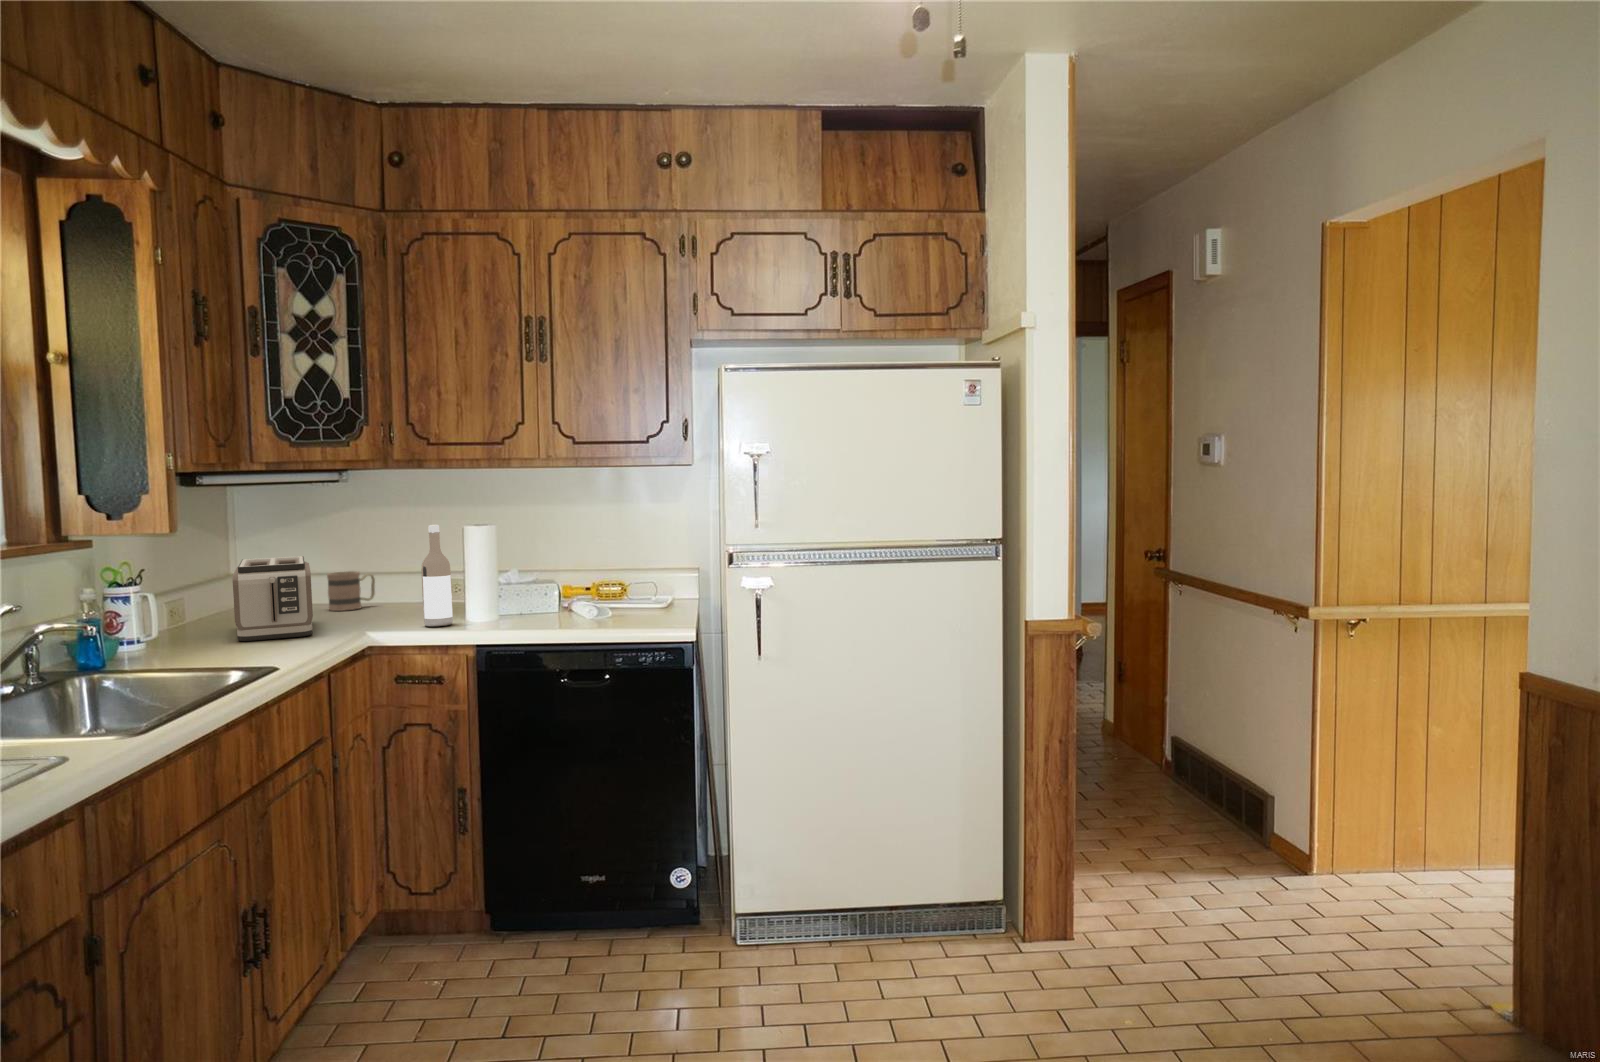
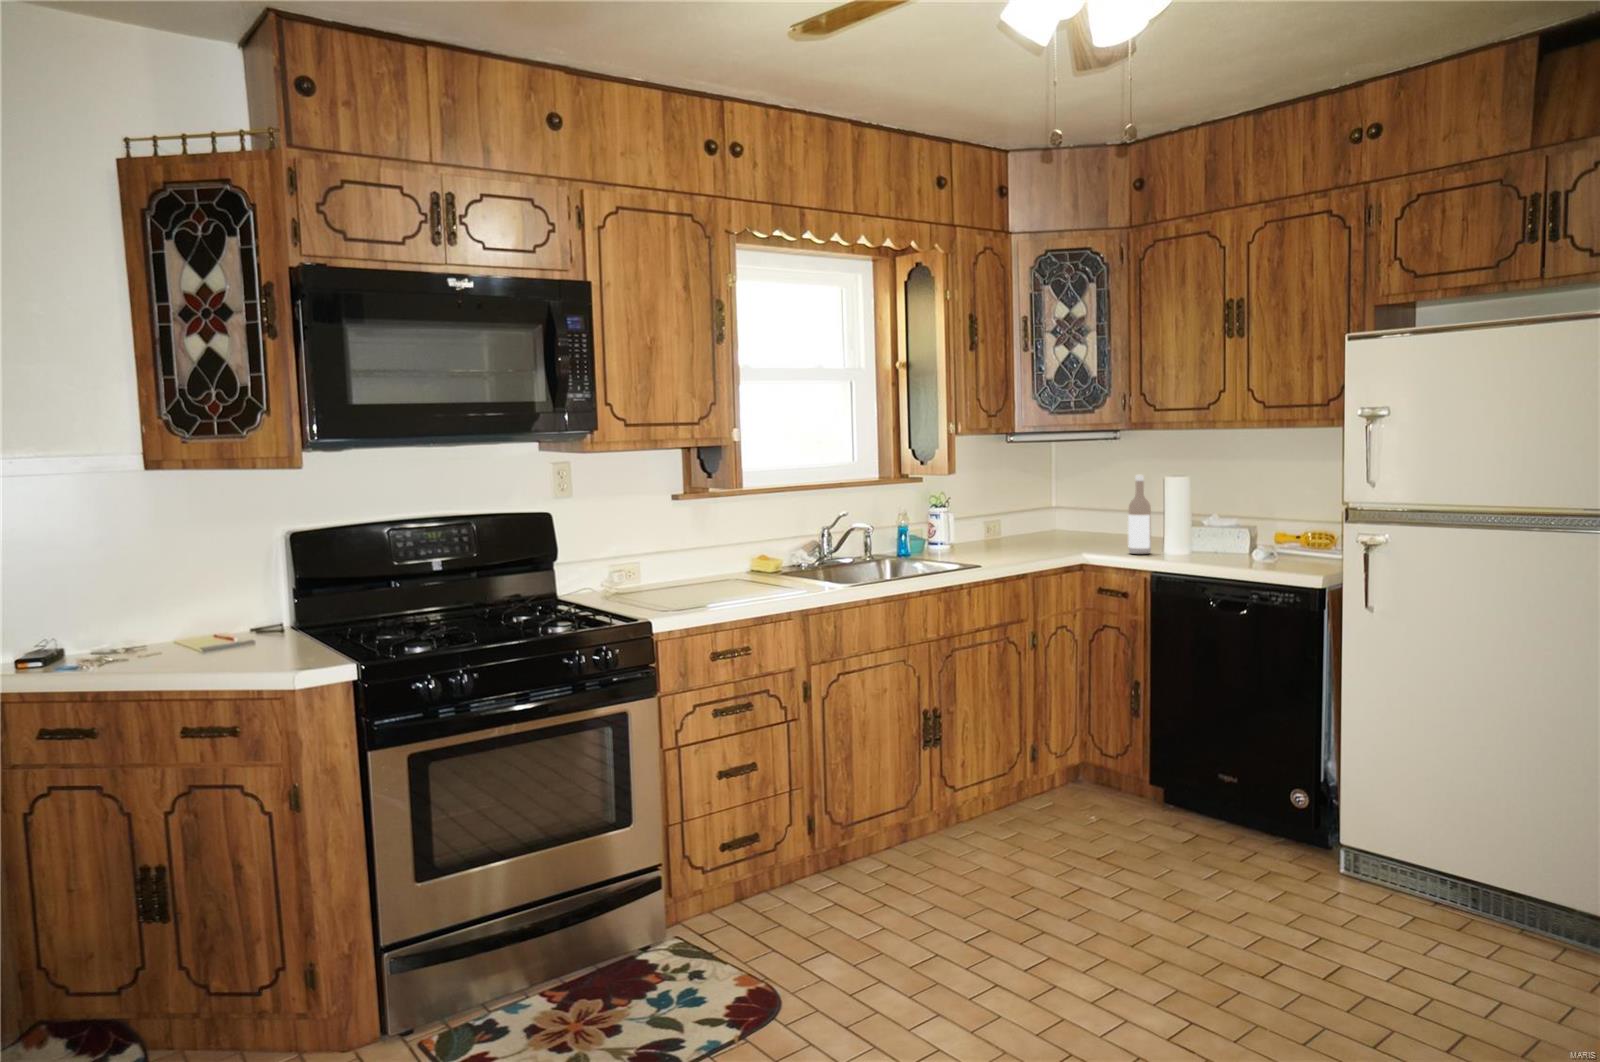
toaster: present [233,556,313,641] -> none [1002,494,1067,551]
mug: present [327,571,375,611] -> none [1093,508,1130,538]

